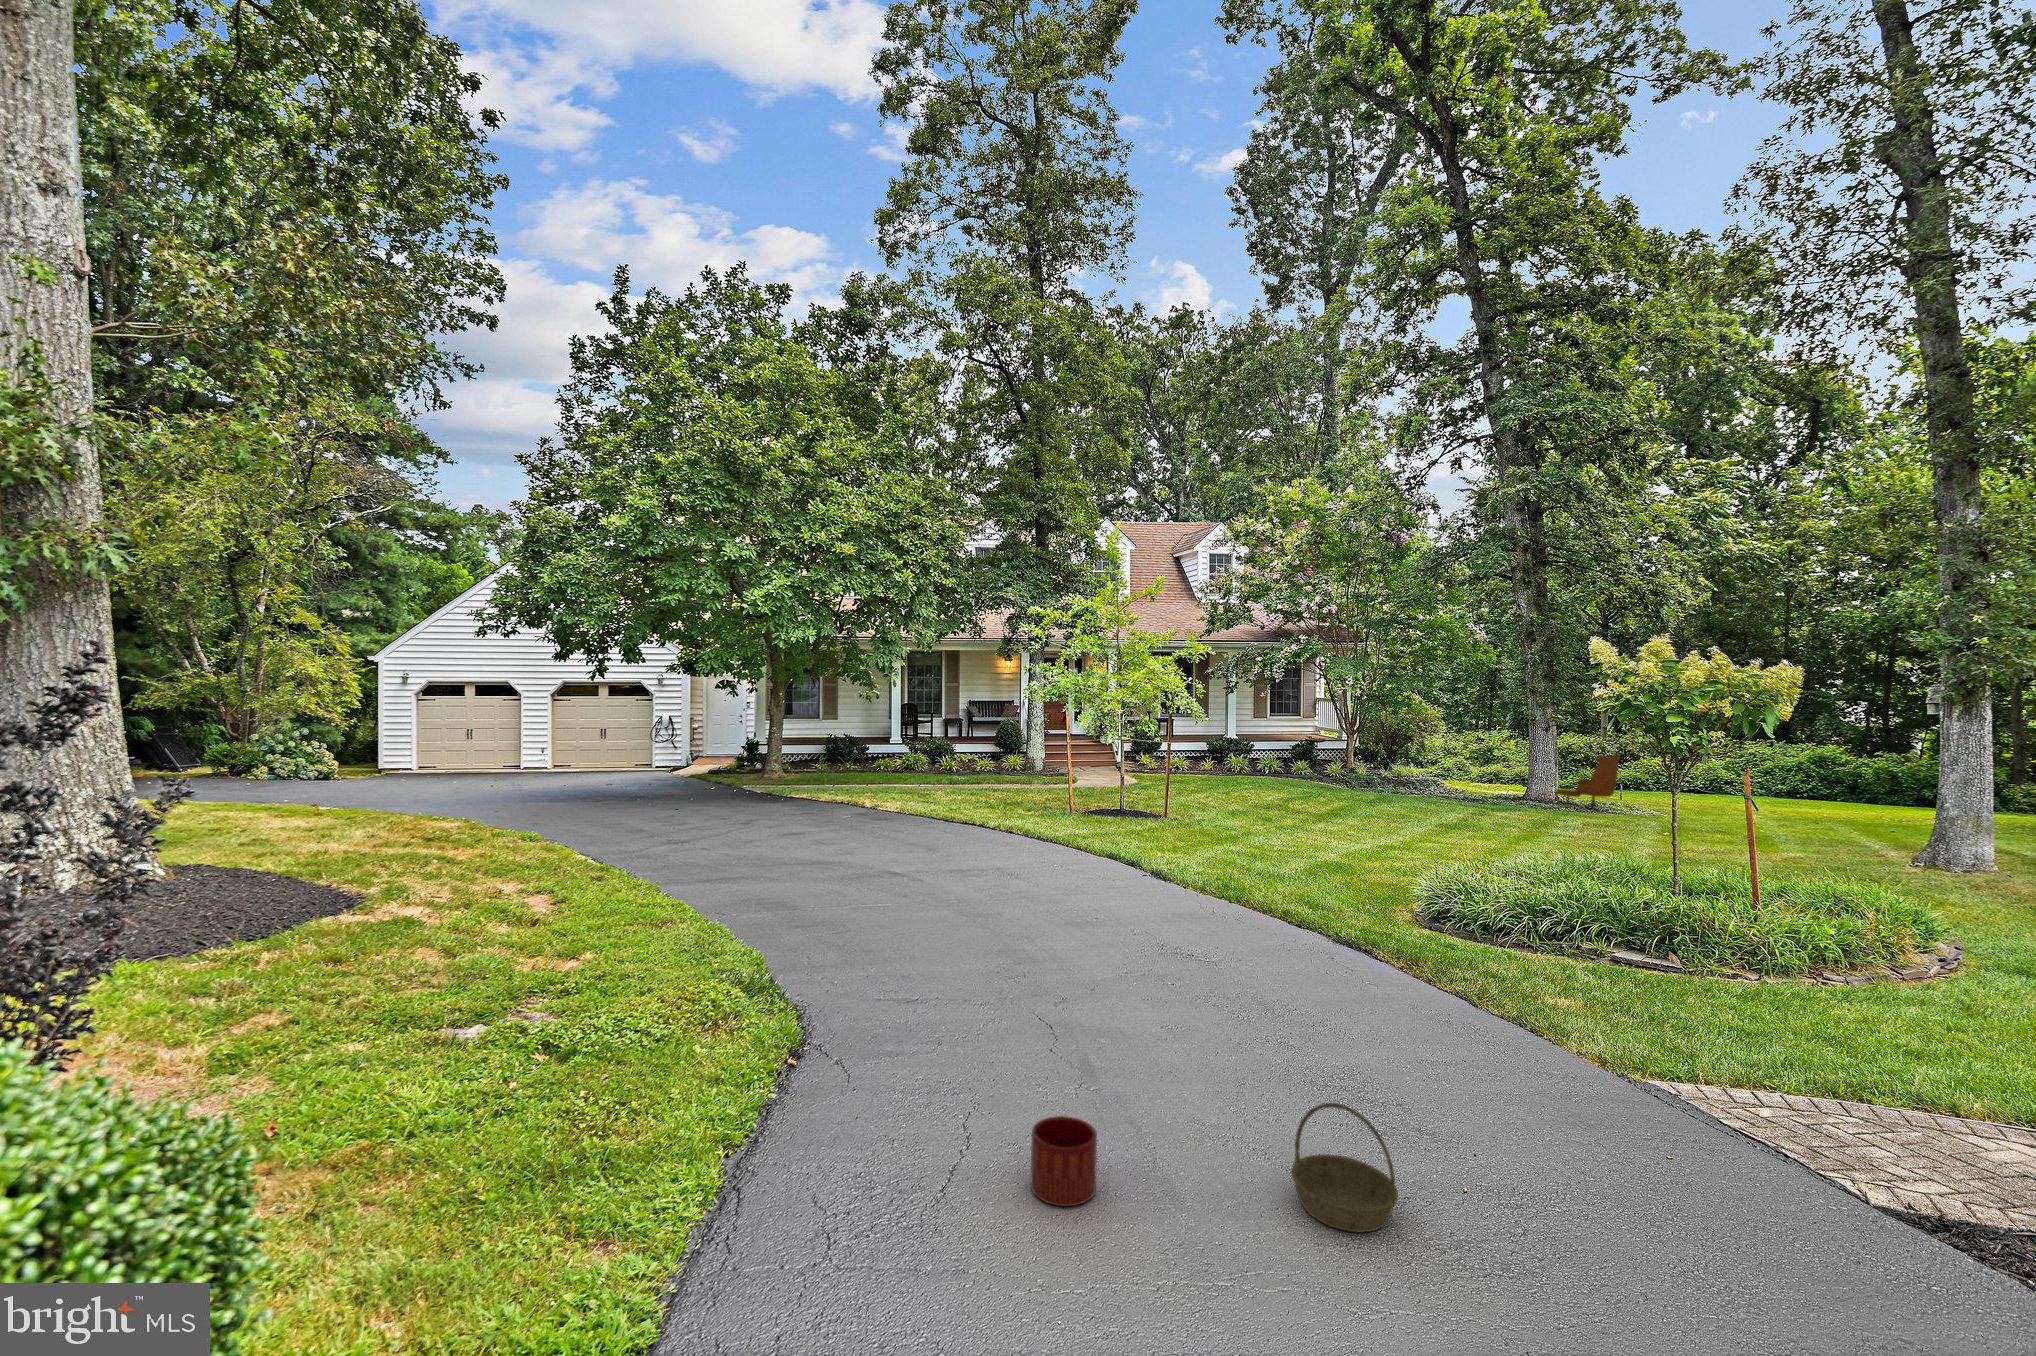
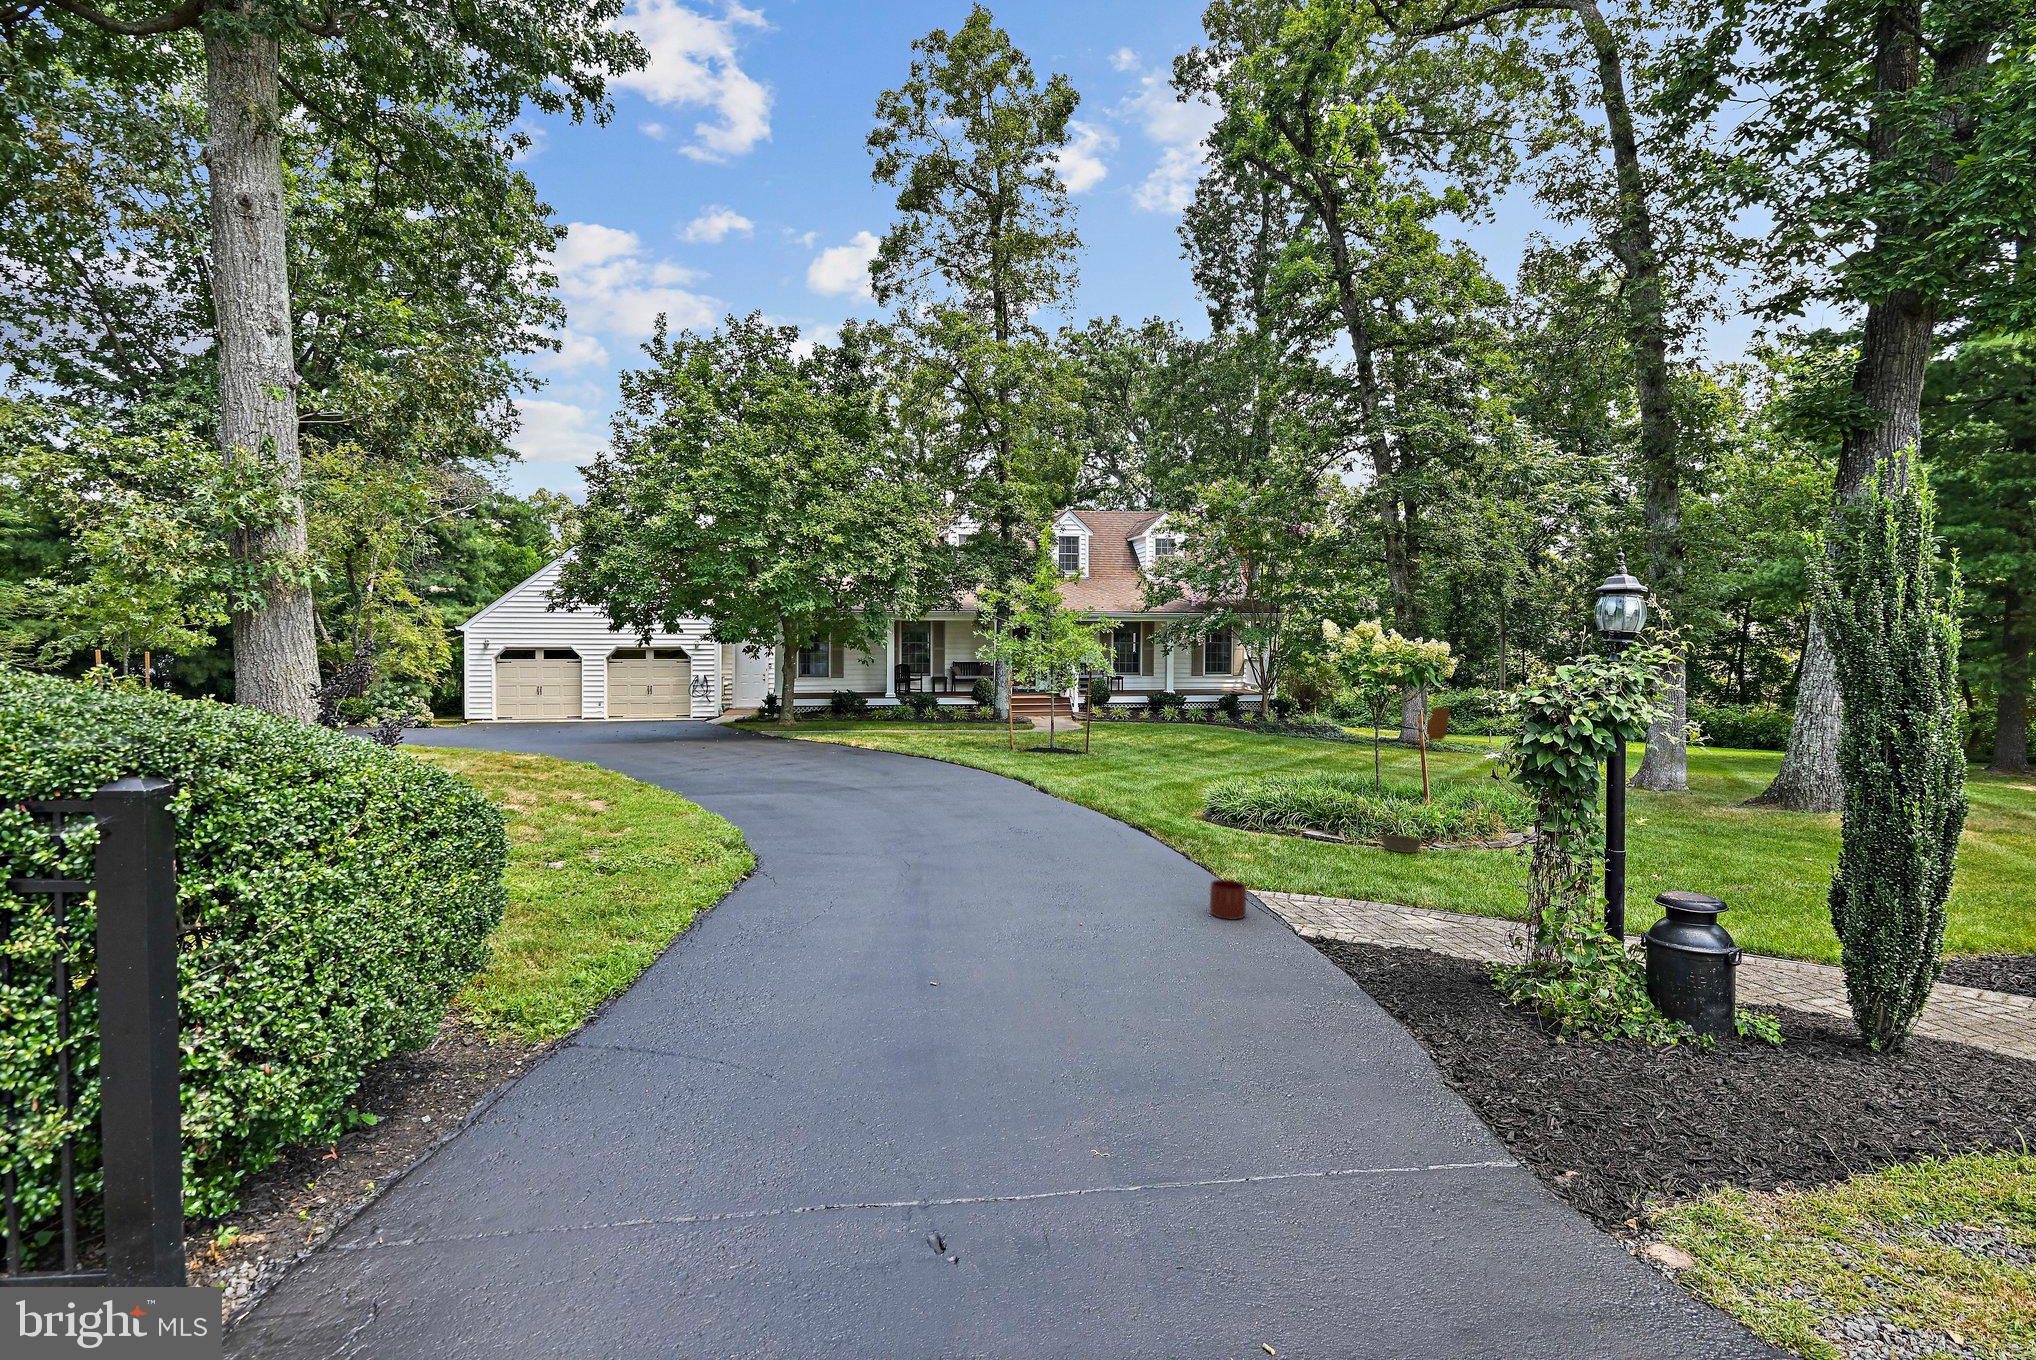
basket: present [1291,1103,1398,1232] -> present [1381,812,1422,853]
planter: present [1031,1116,1097,1206] -> present [1210,880,1247,919]

